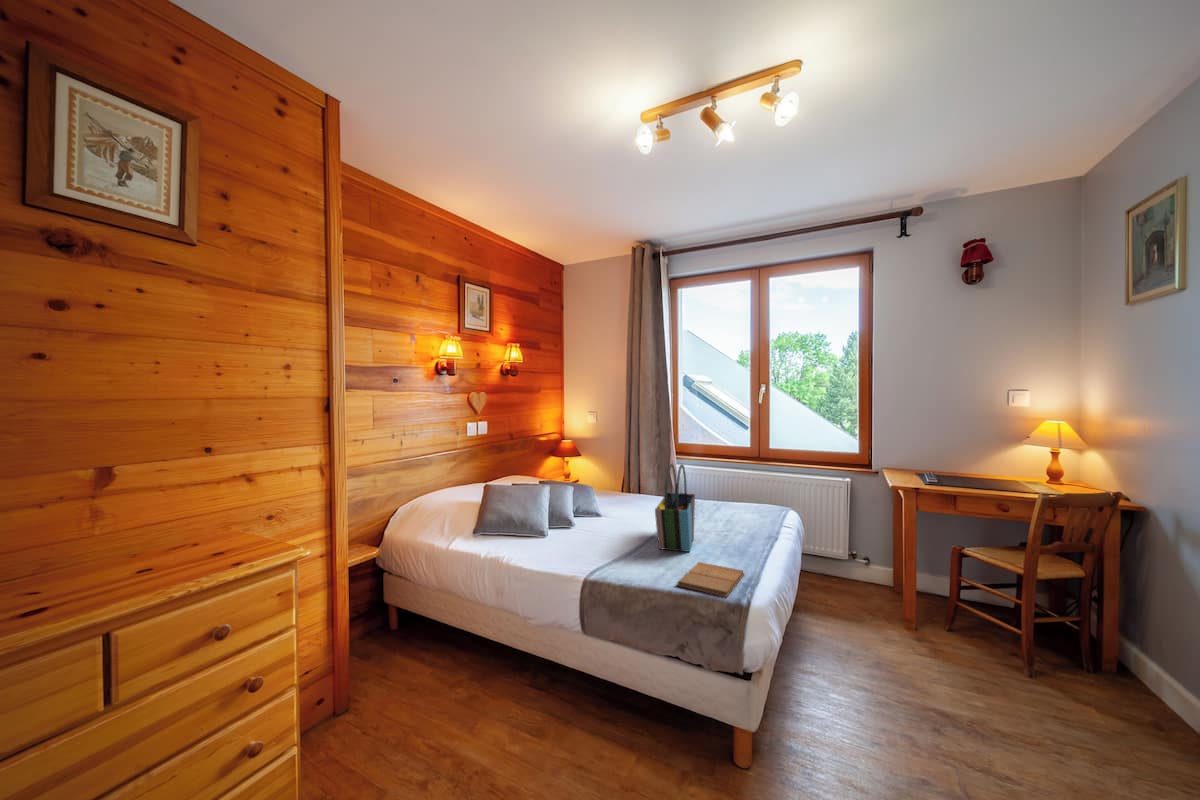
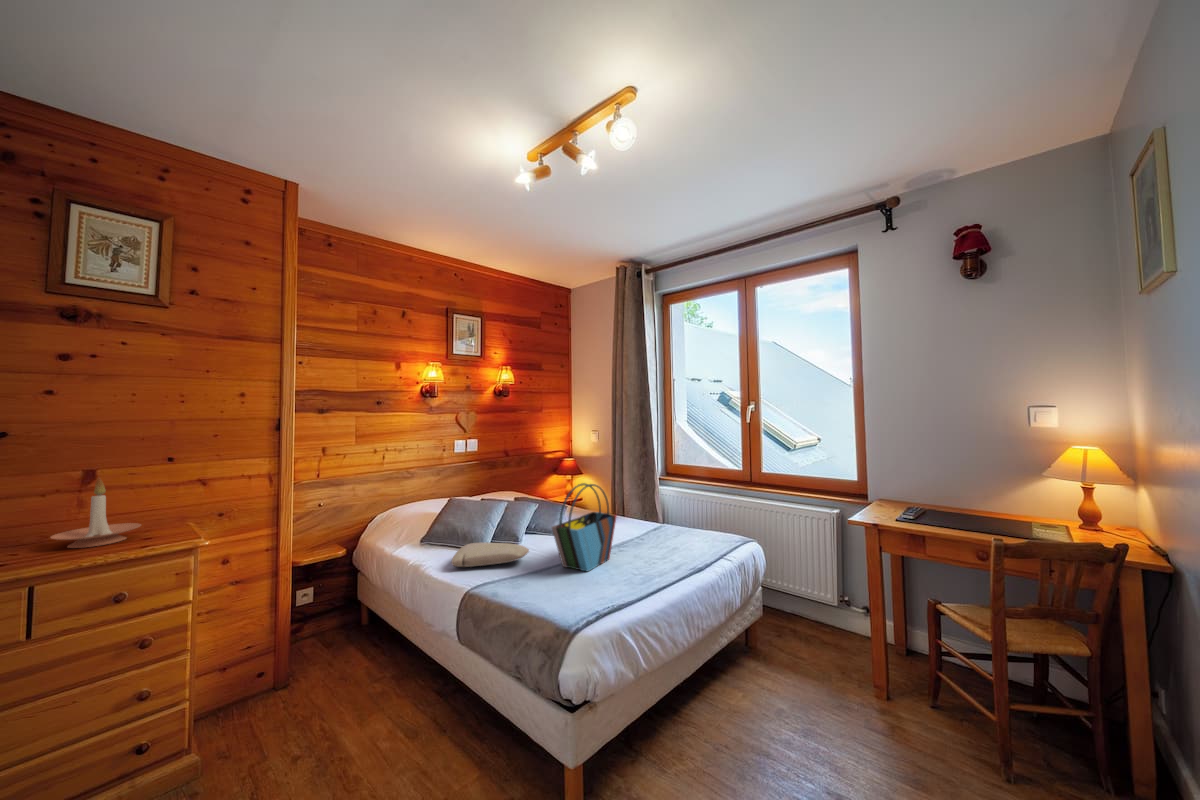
candle holder: none [76,476,198,578] -> present [50,477,141,548]
pillow: none [543,530,620,559] -> present [451,542,529,567]
book: present [677,562,744,597] -> none [532,582,610,617]

